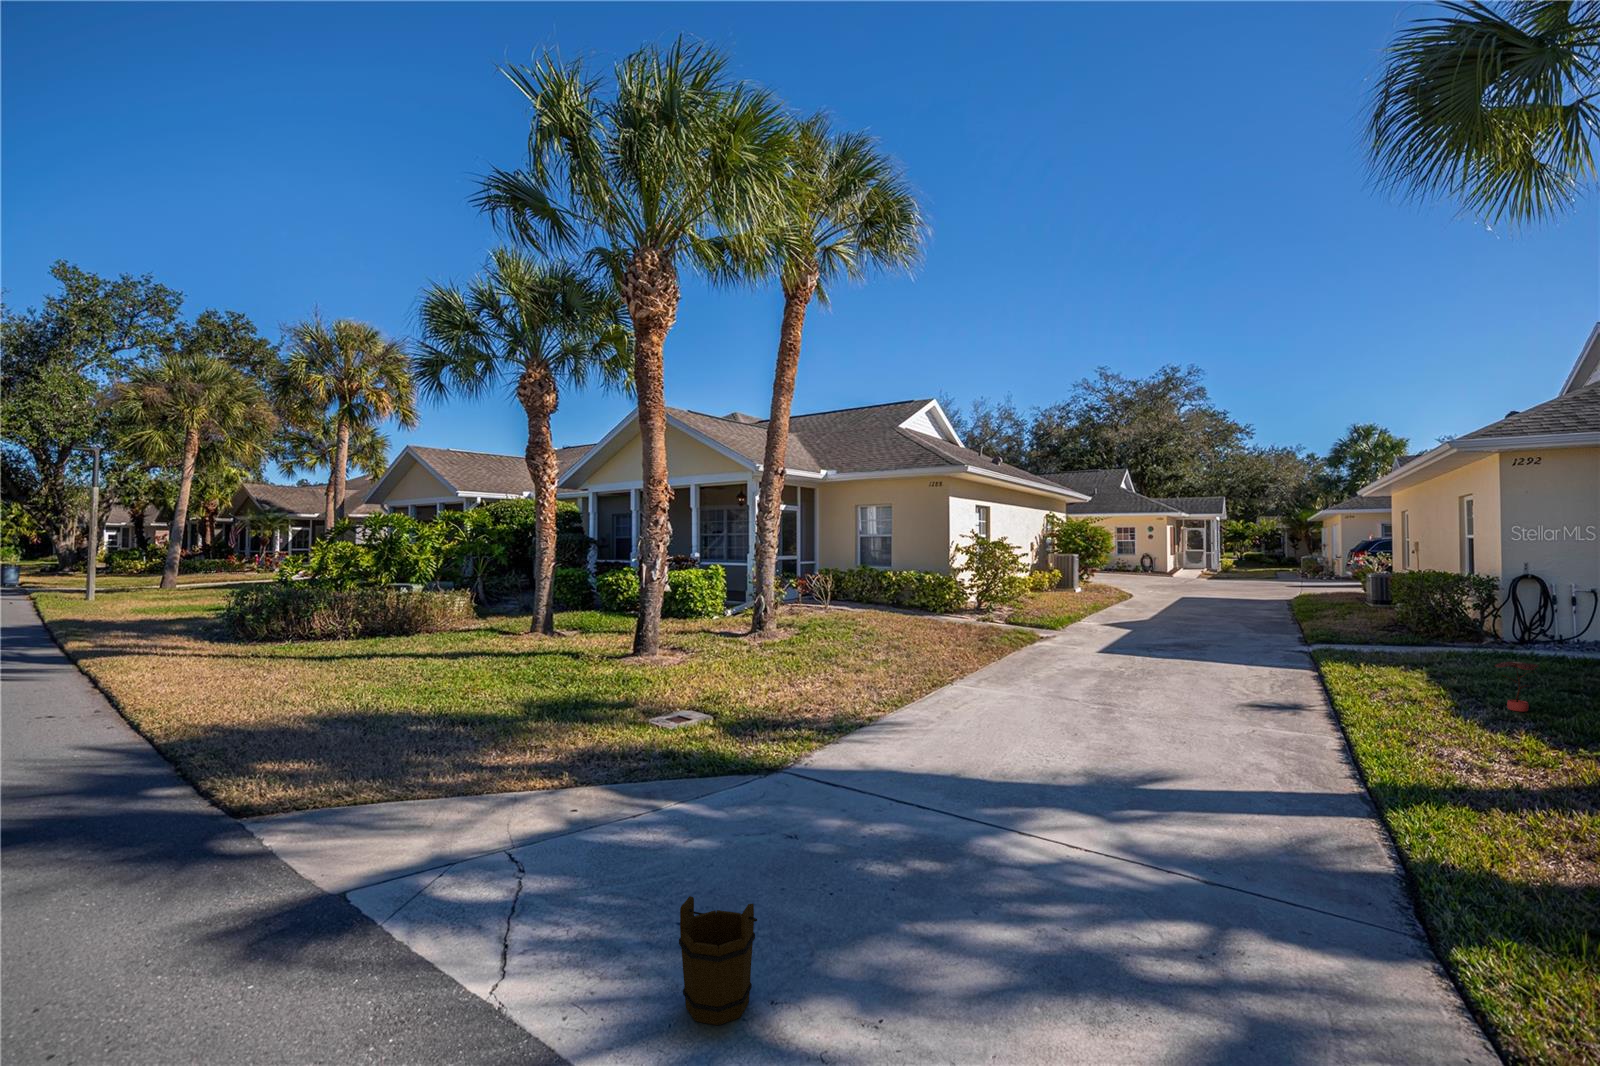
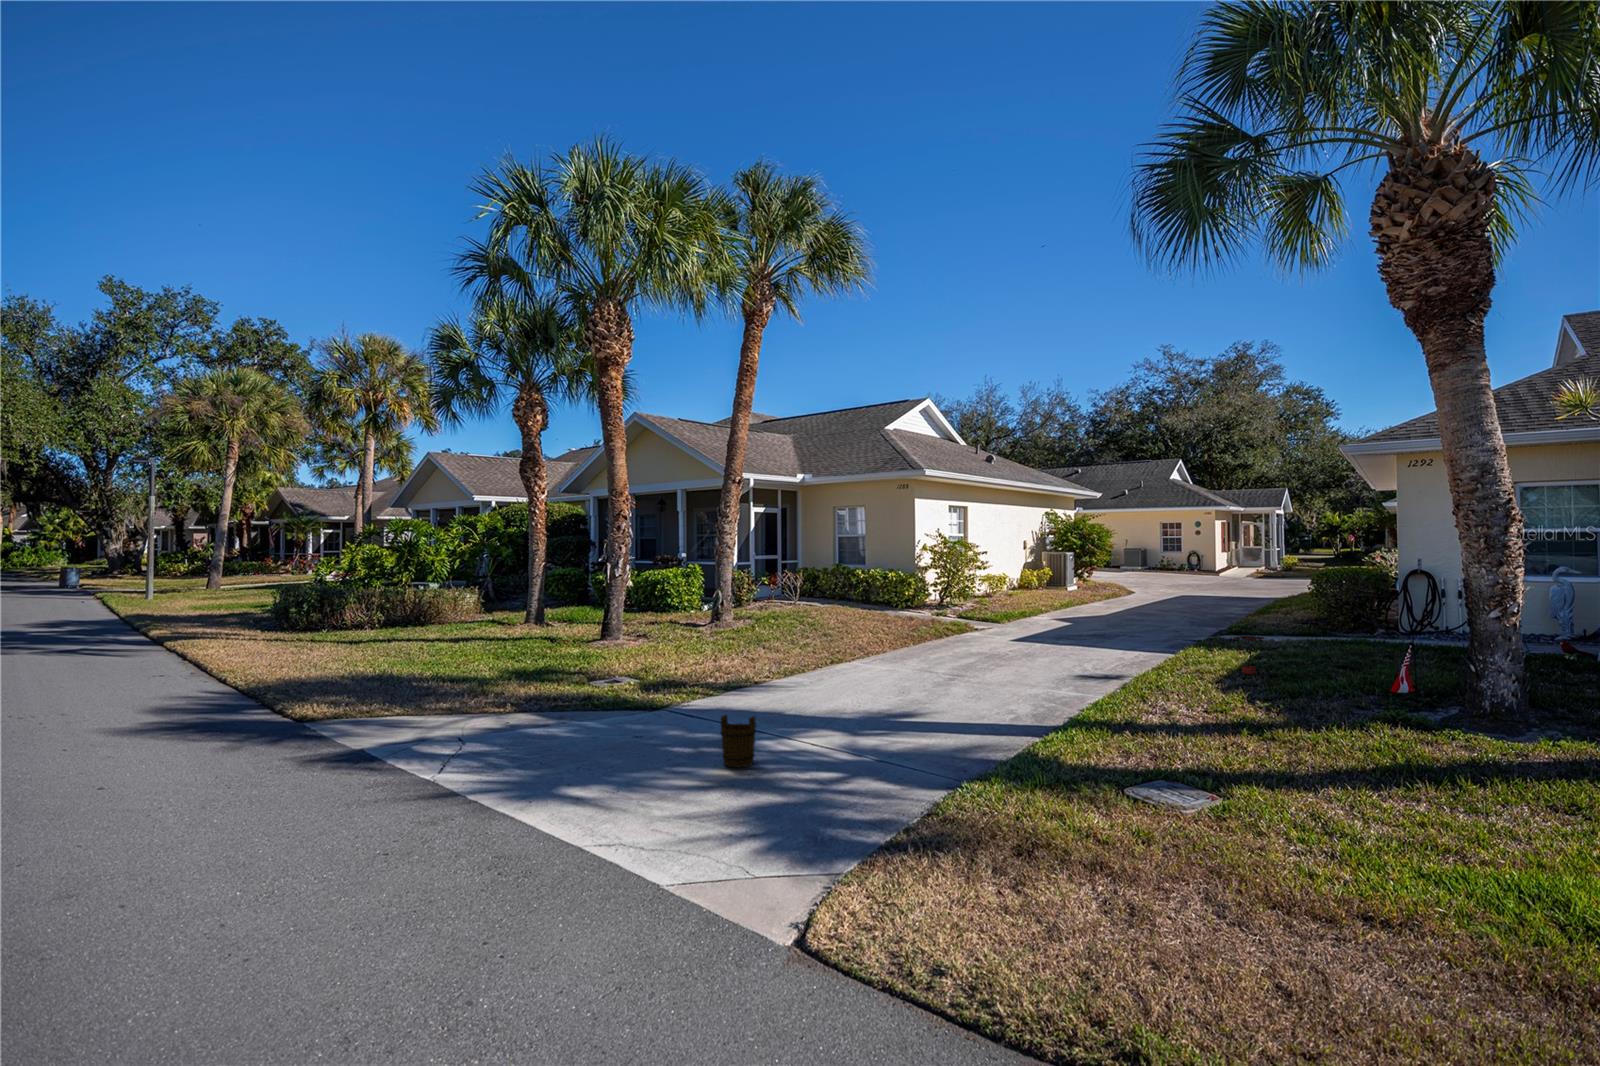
bucket: present [679,896,757,1025] -> present [721,715,756,767]

